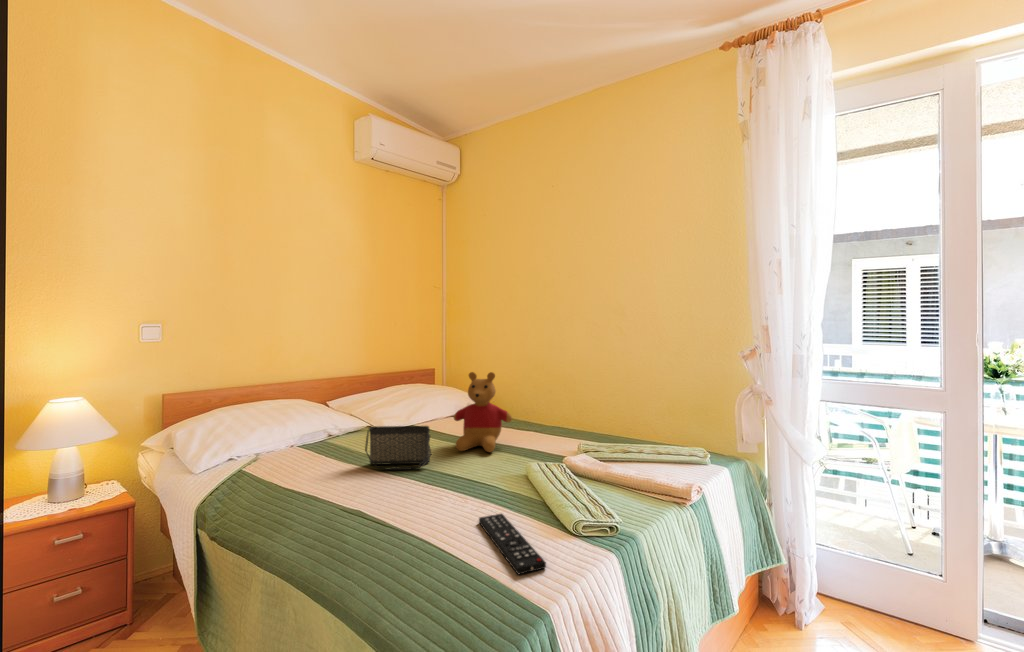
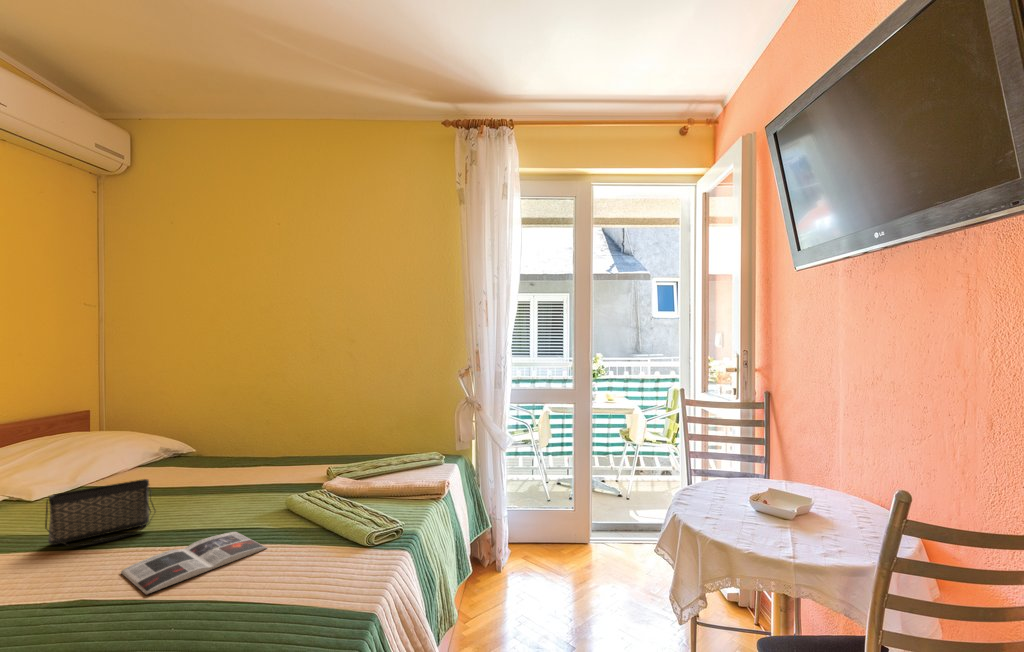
stuffed bear: present [454,372,512,452] -> none [166,407,247,503]
magazine: none [389,485,490,521] -> present [121,532,267,594]
remote control: present [479,514,546,574] -> none [265,548,362,592]

